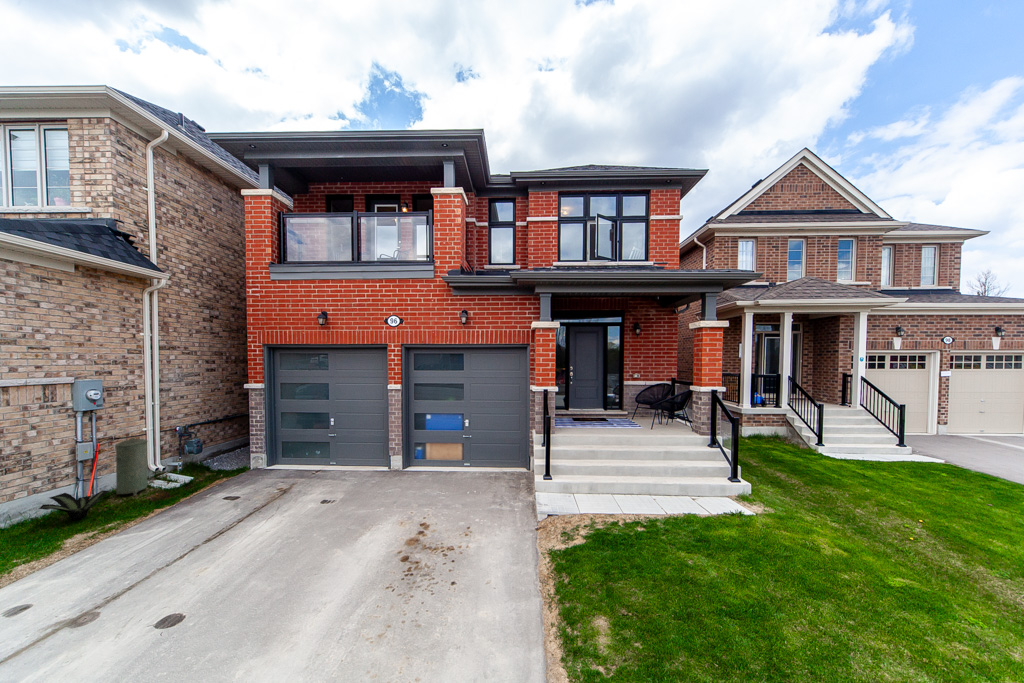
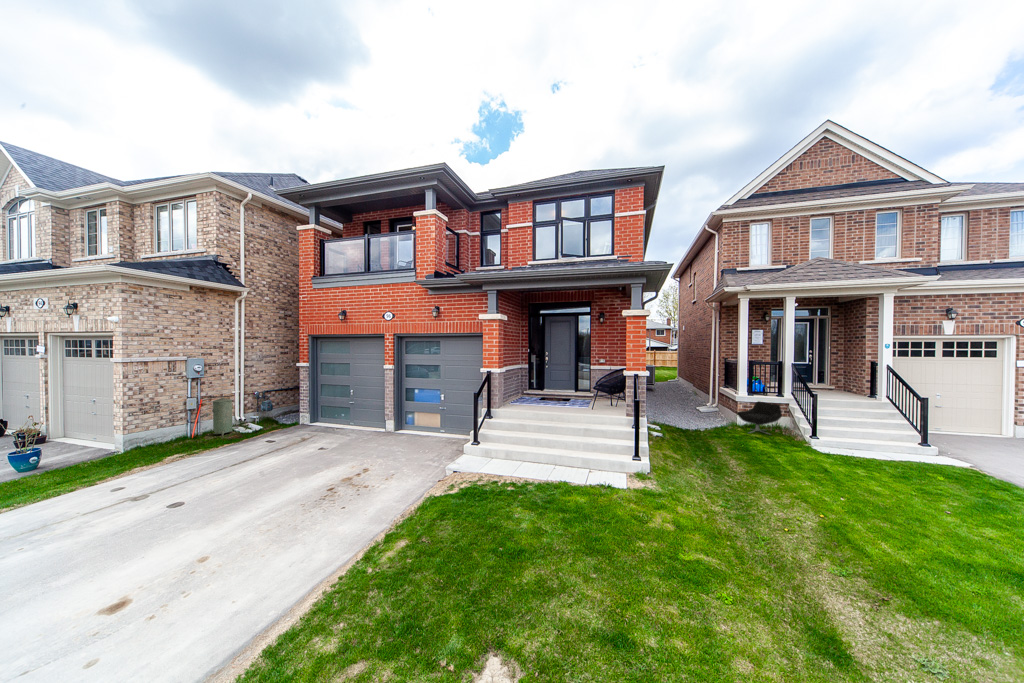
lounge chair: none [753,412,793,444] -> present [737,401,782,433]
potted plant: present [39,490,109,521] -> none [159,429,204,446]

